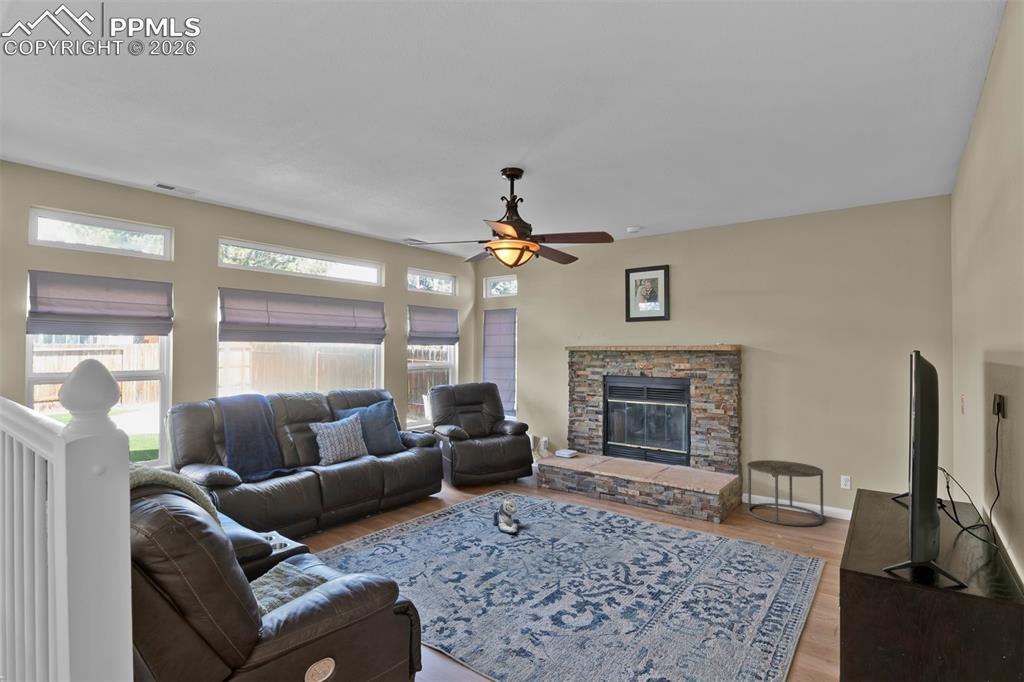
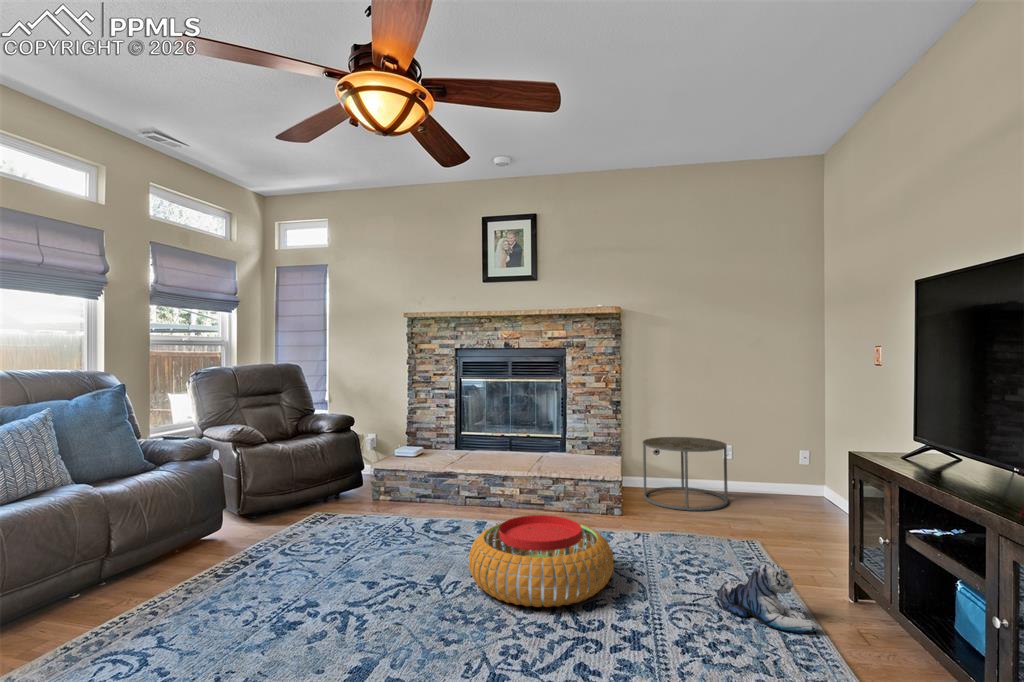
plush toy: present [493,500,519,534] -> present [717,562,818,633]
pouf: none [572,507,671,567] -> present [469,515,614,607]

